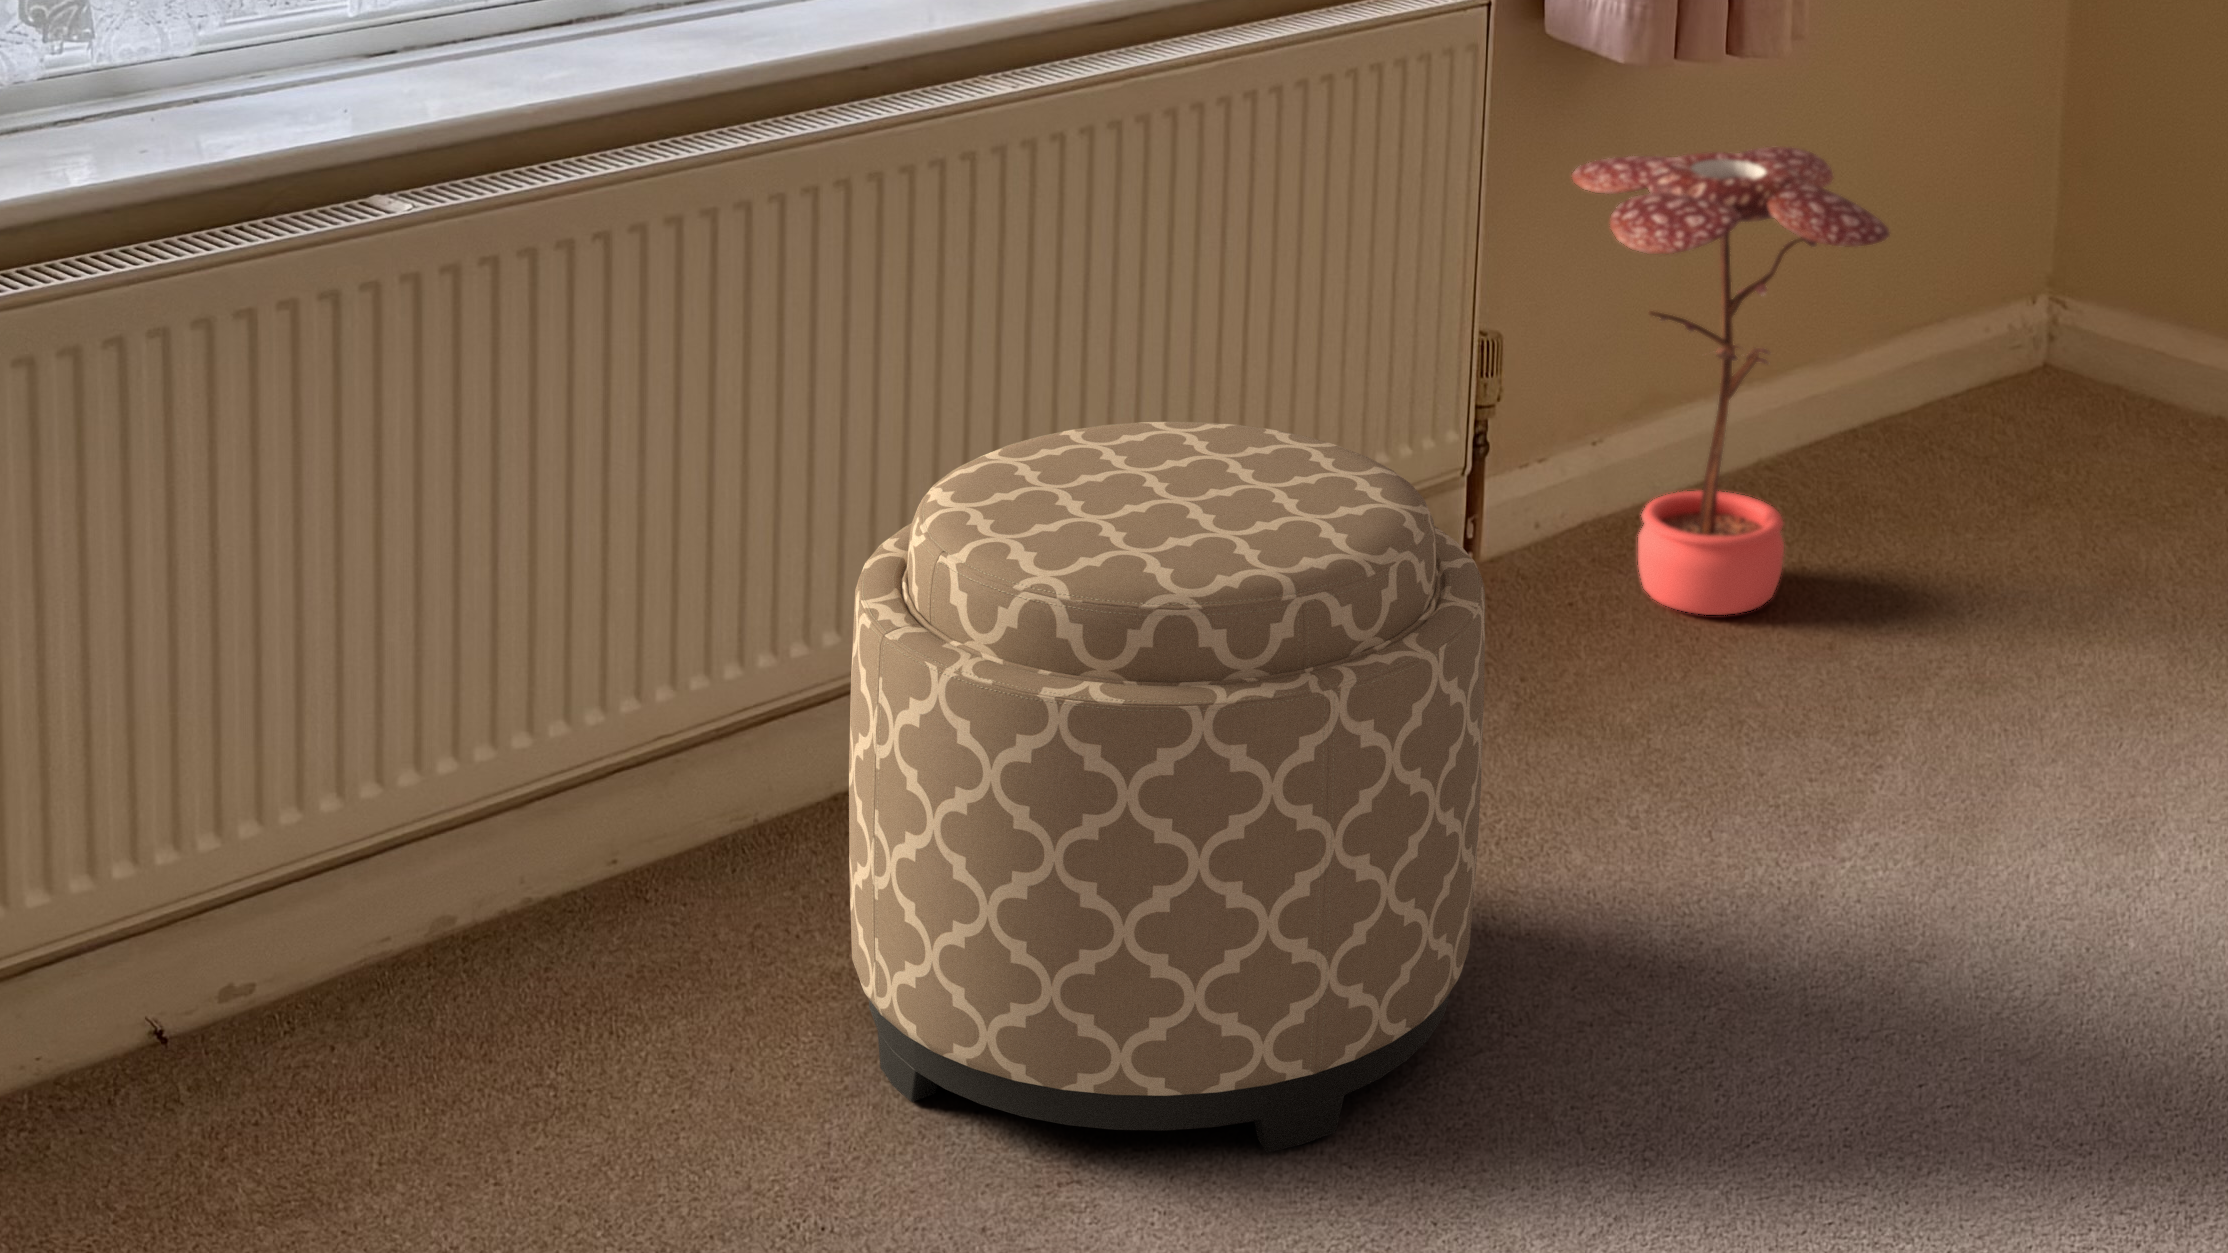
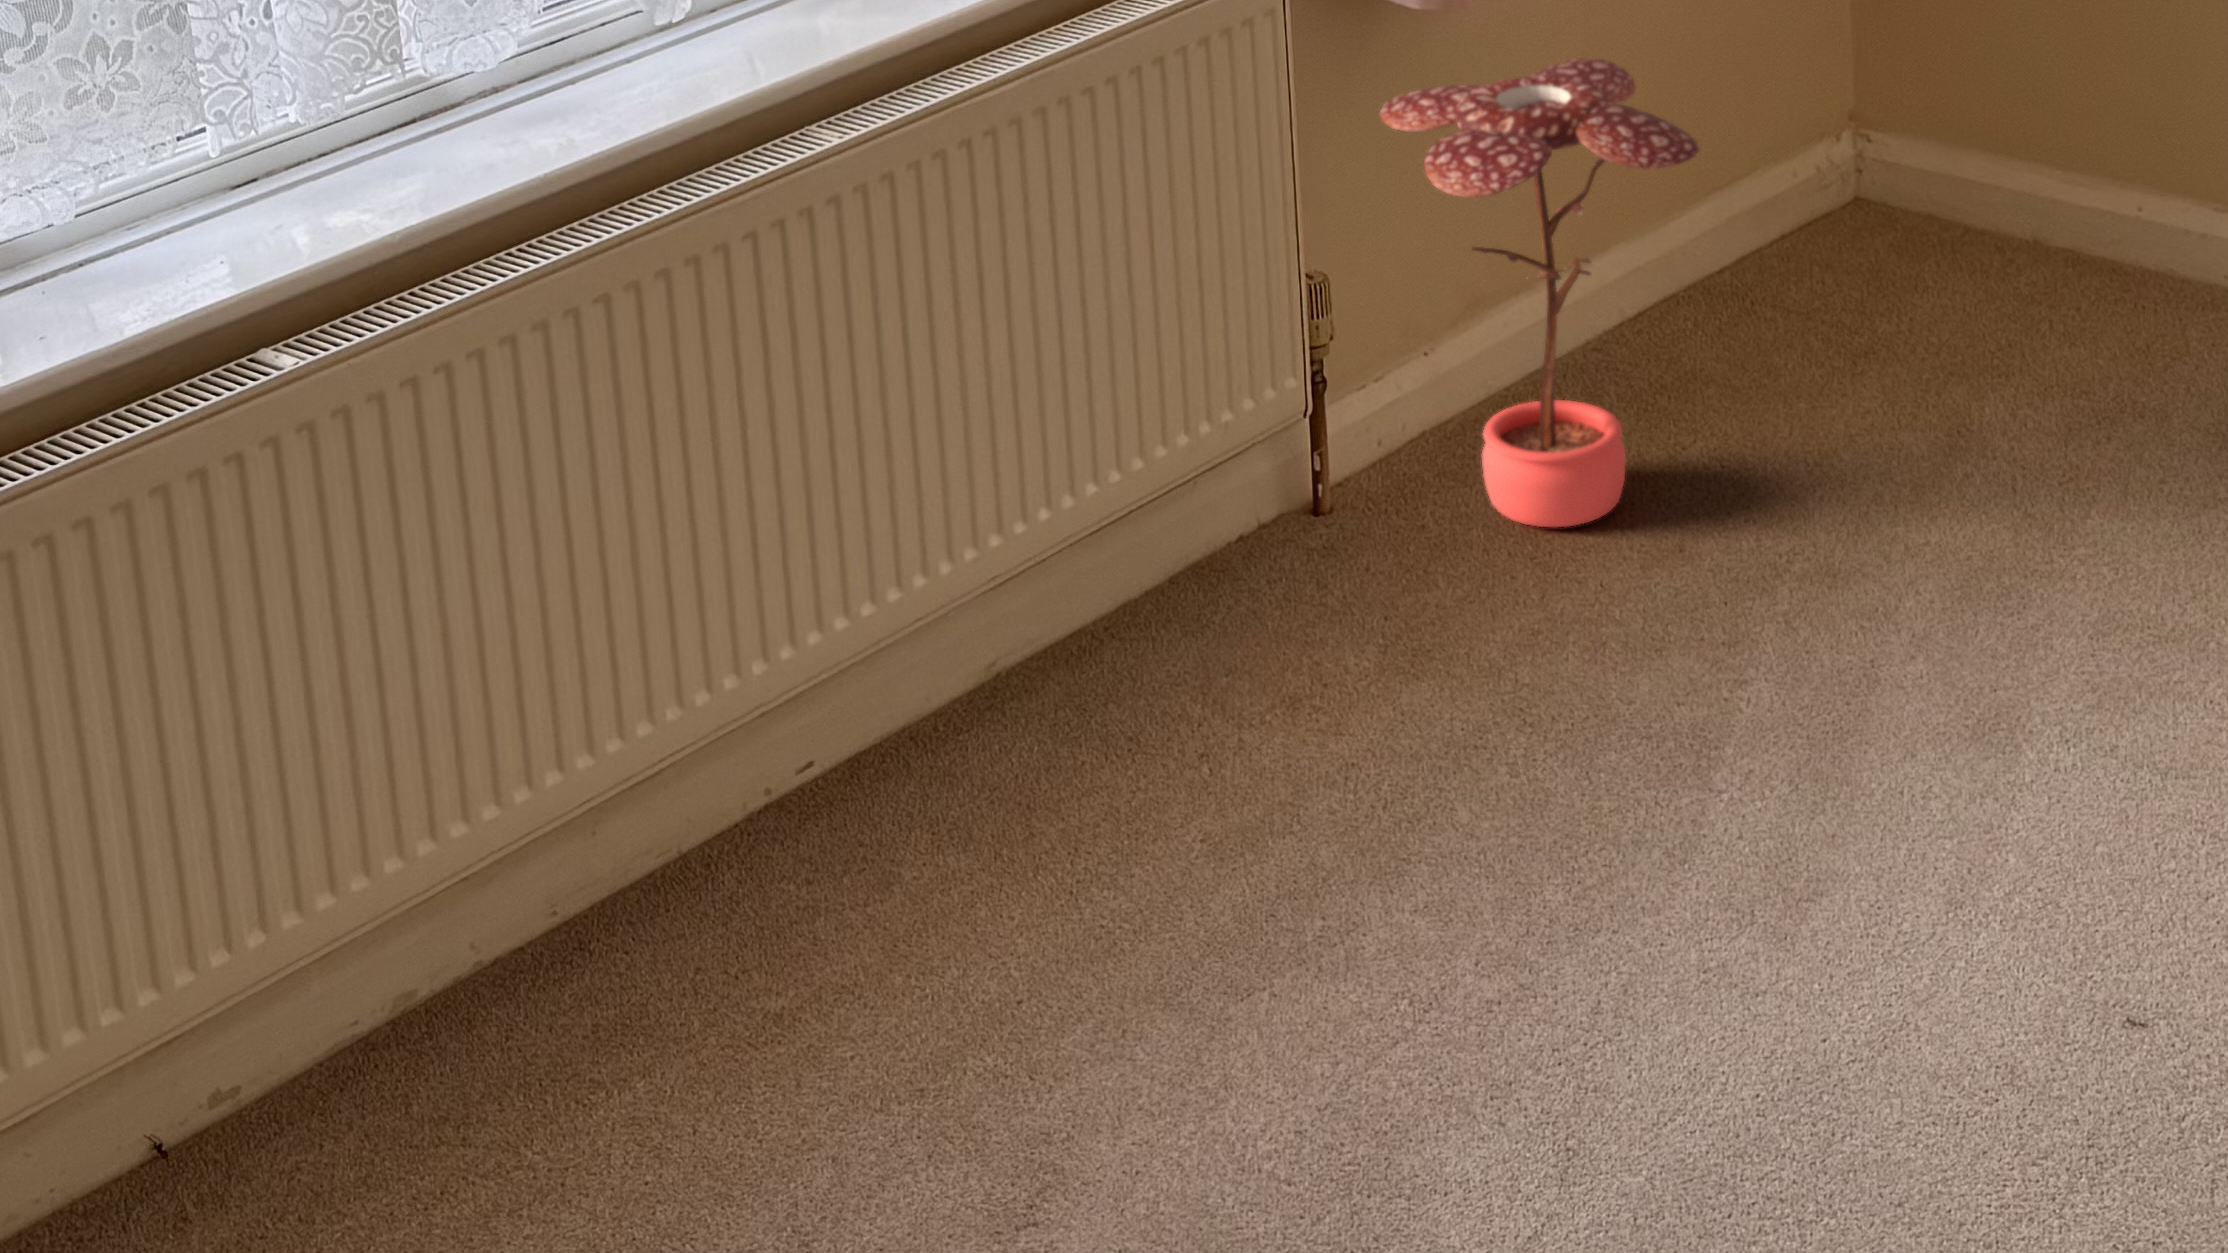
ottoman: present [849,422,1485,1153] -> none [755,454,1377,1168]

